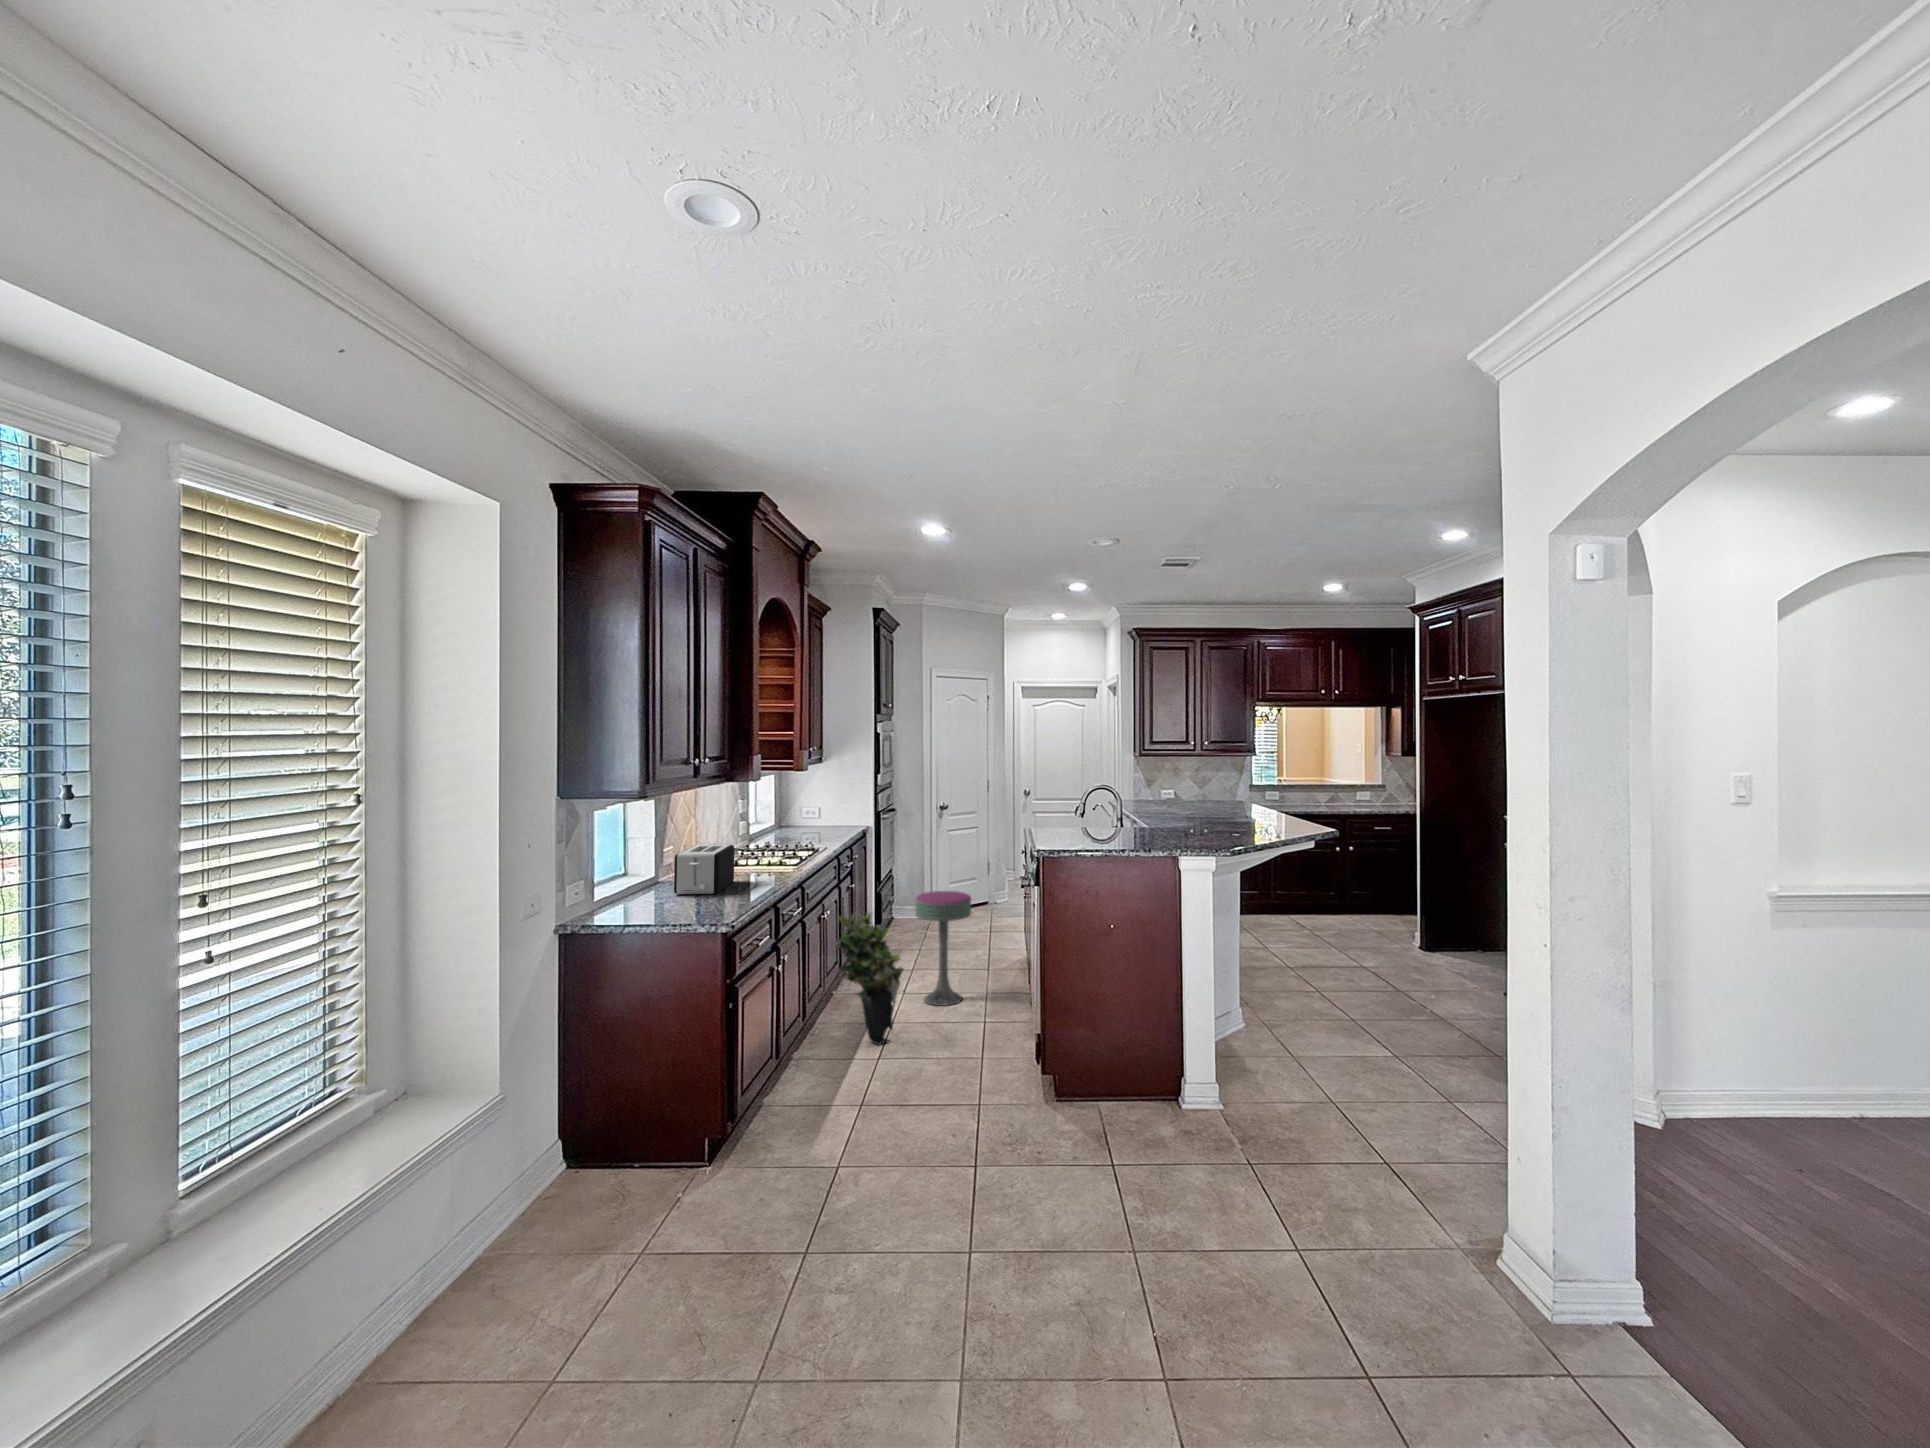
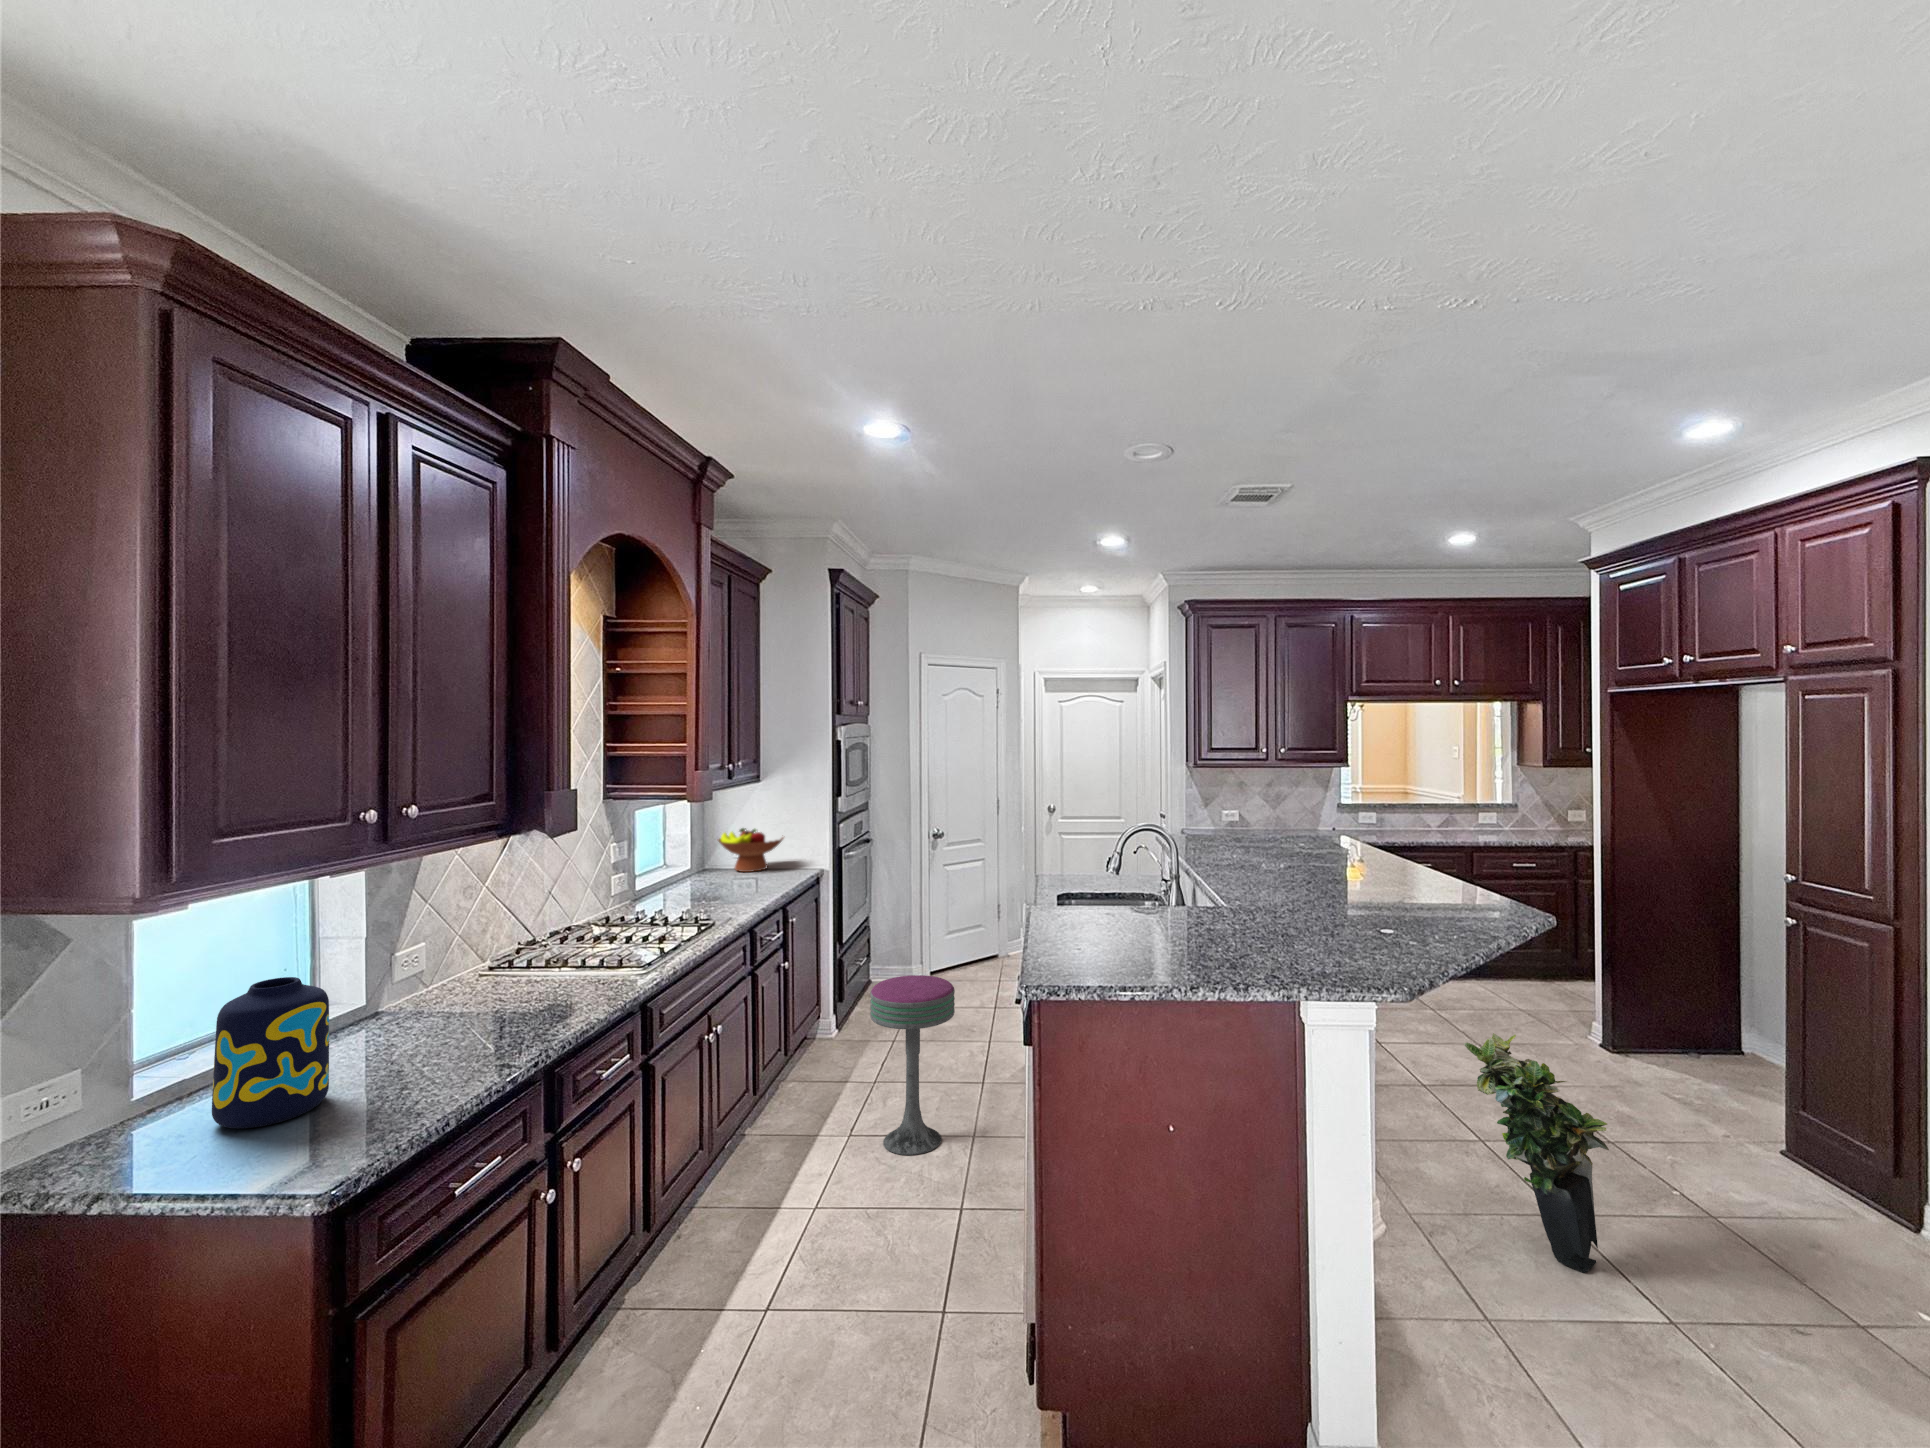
fruit bowl: none [793,796,841,827] -> present [718,828,783,872]
toaster: present [674,845,734,894] -> none [400,939,536,1039]
vase: none [616,847,666,920] -> present [212,977,329,1128]
potted plant: present [835,913,904,1045] -> present [1464,1033,1609,1273]

